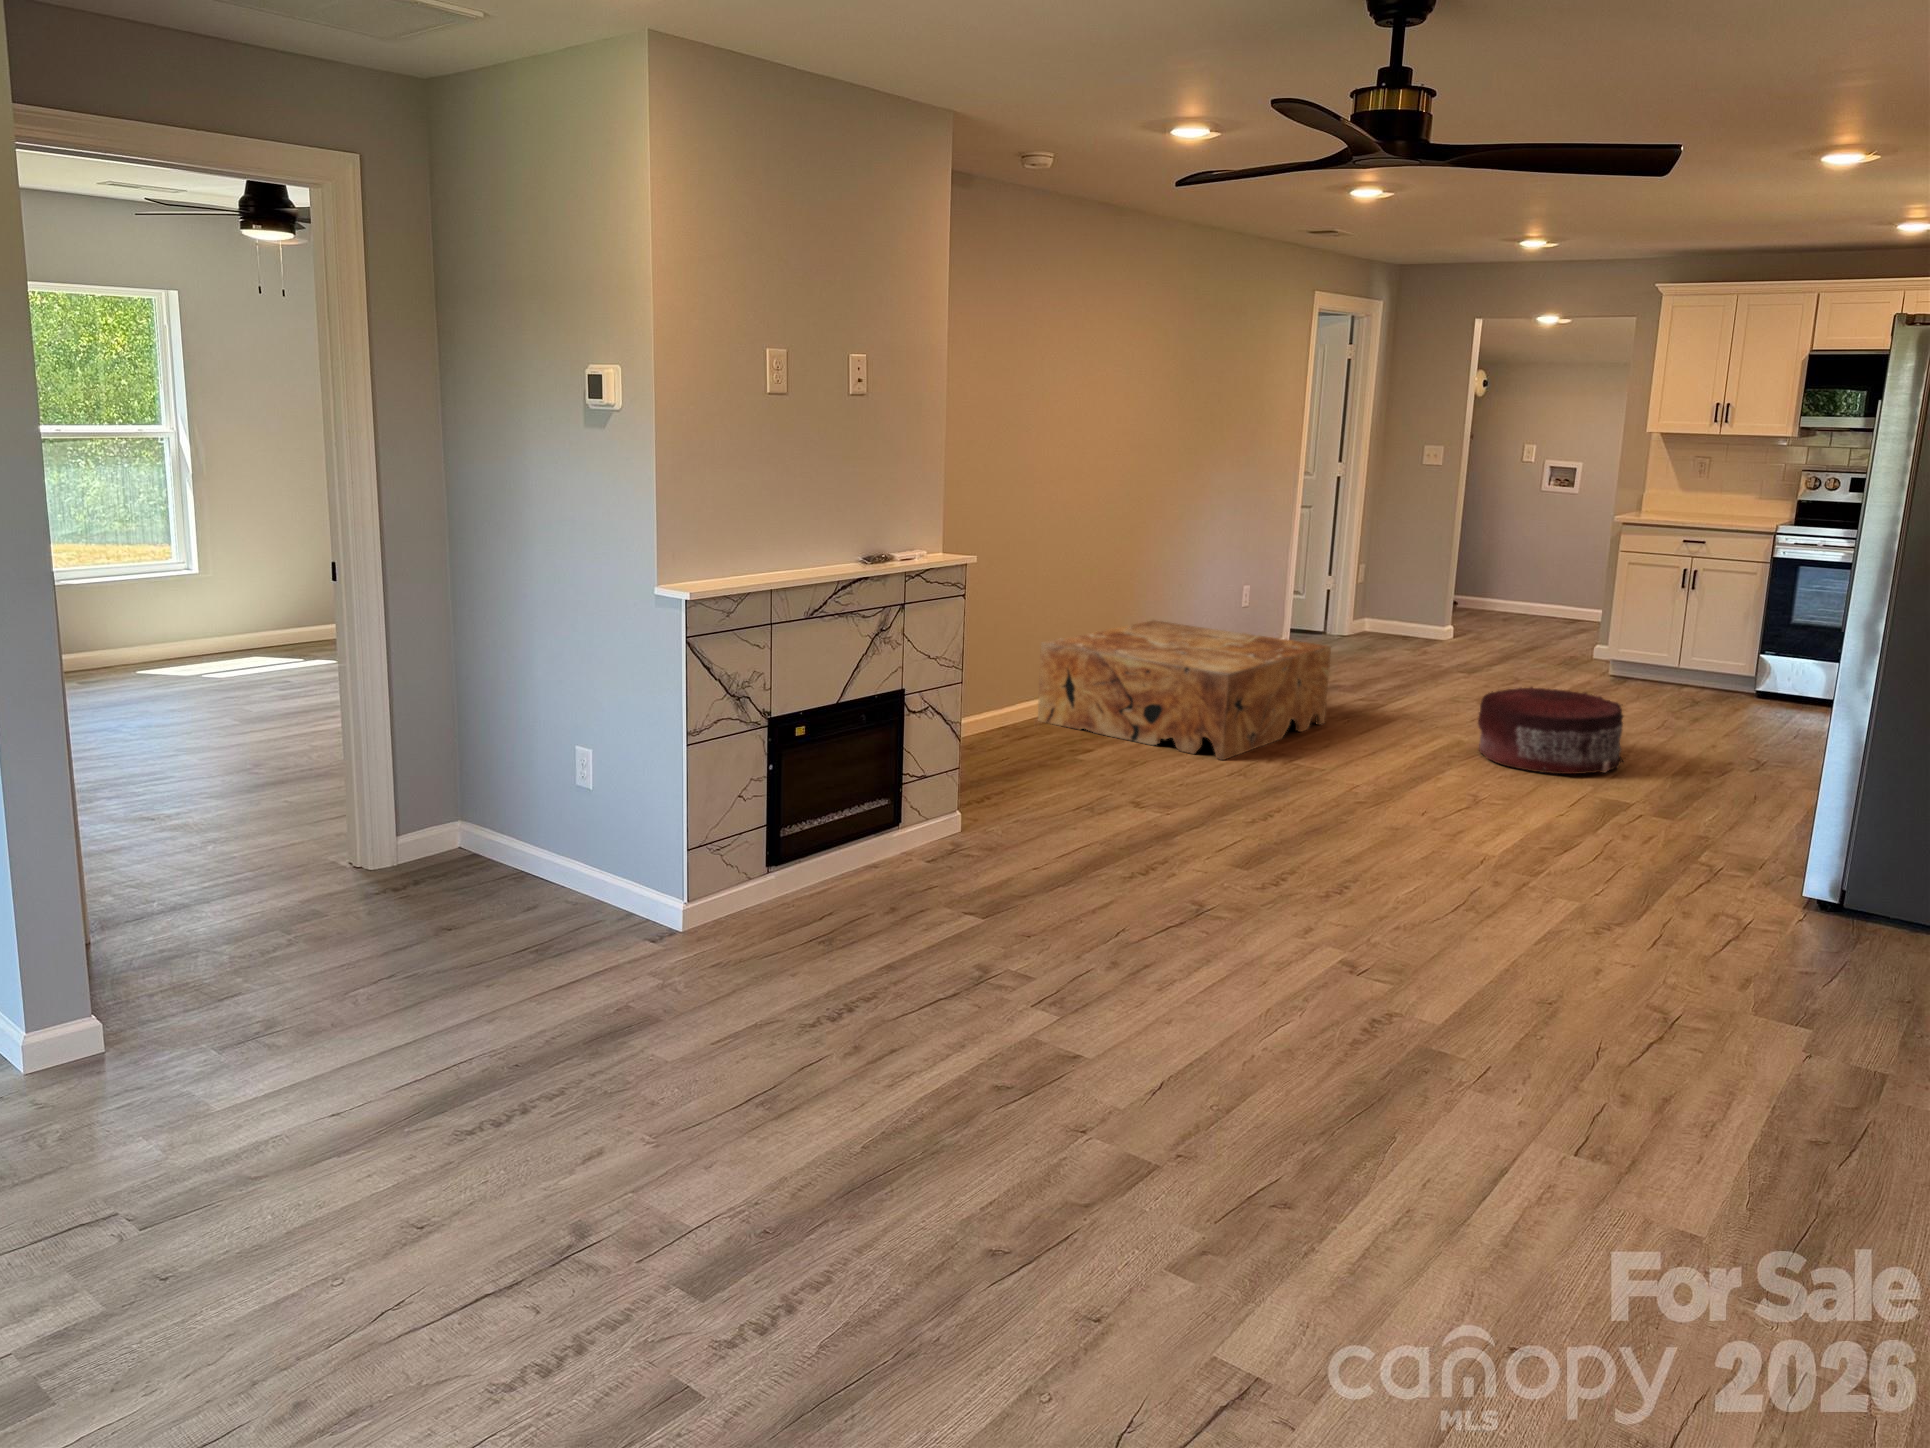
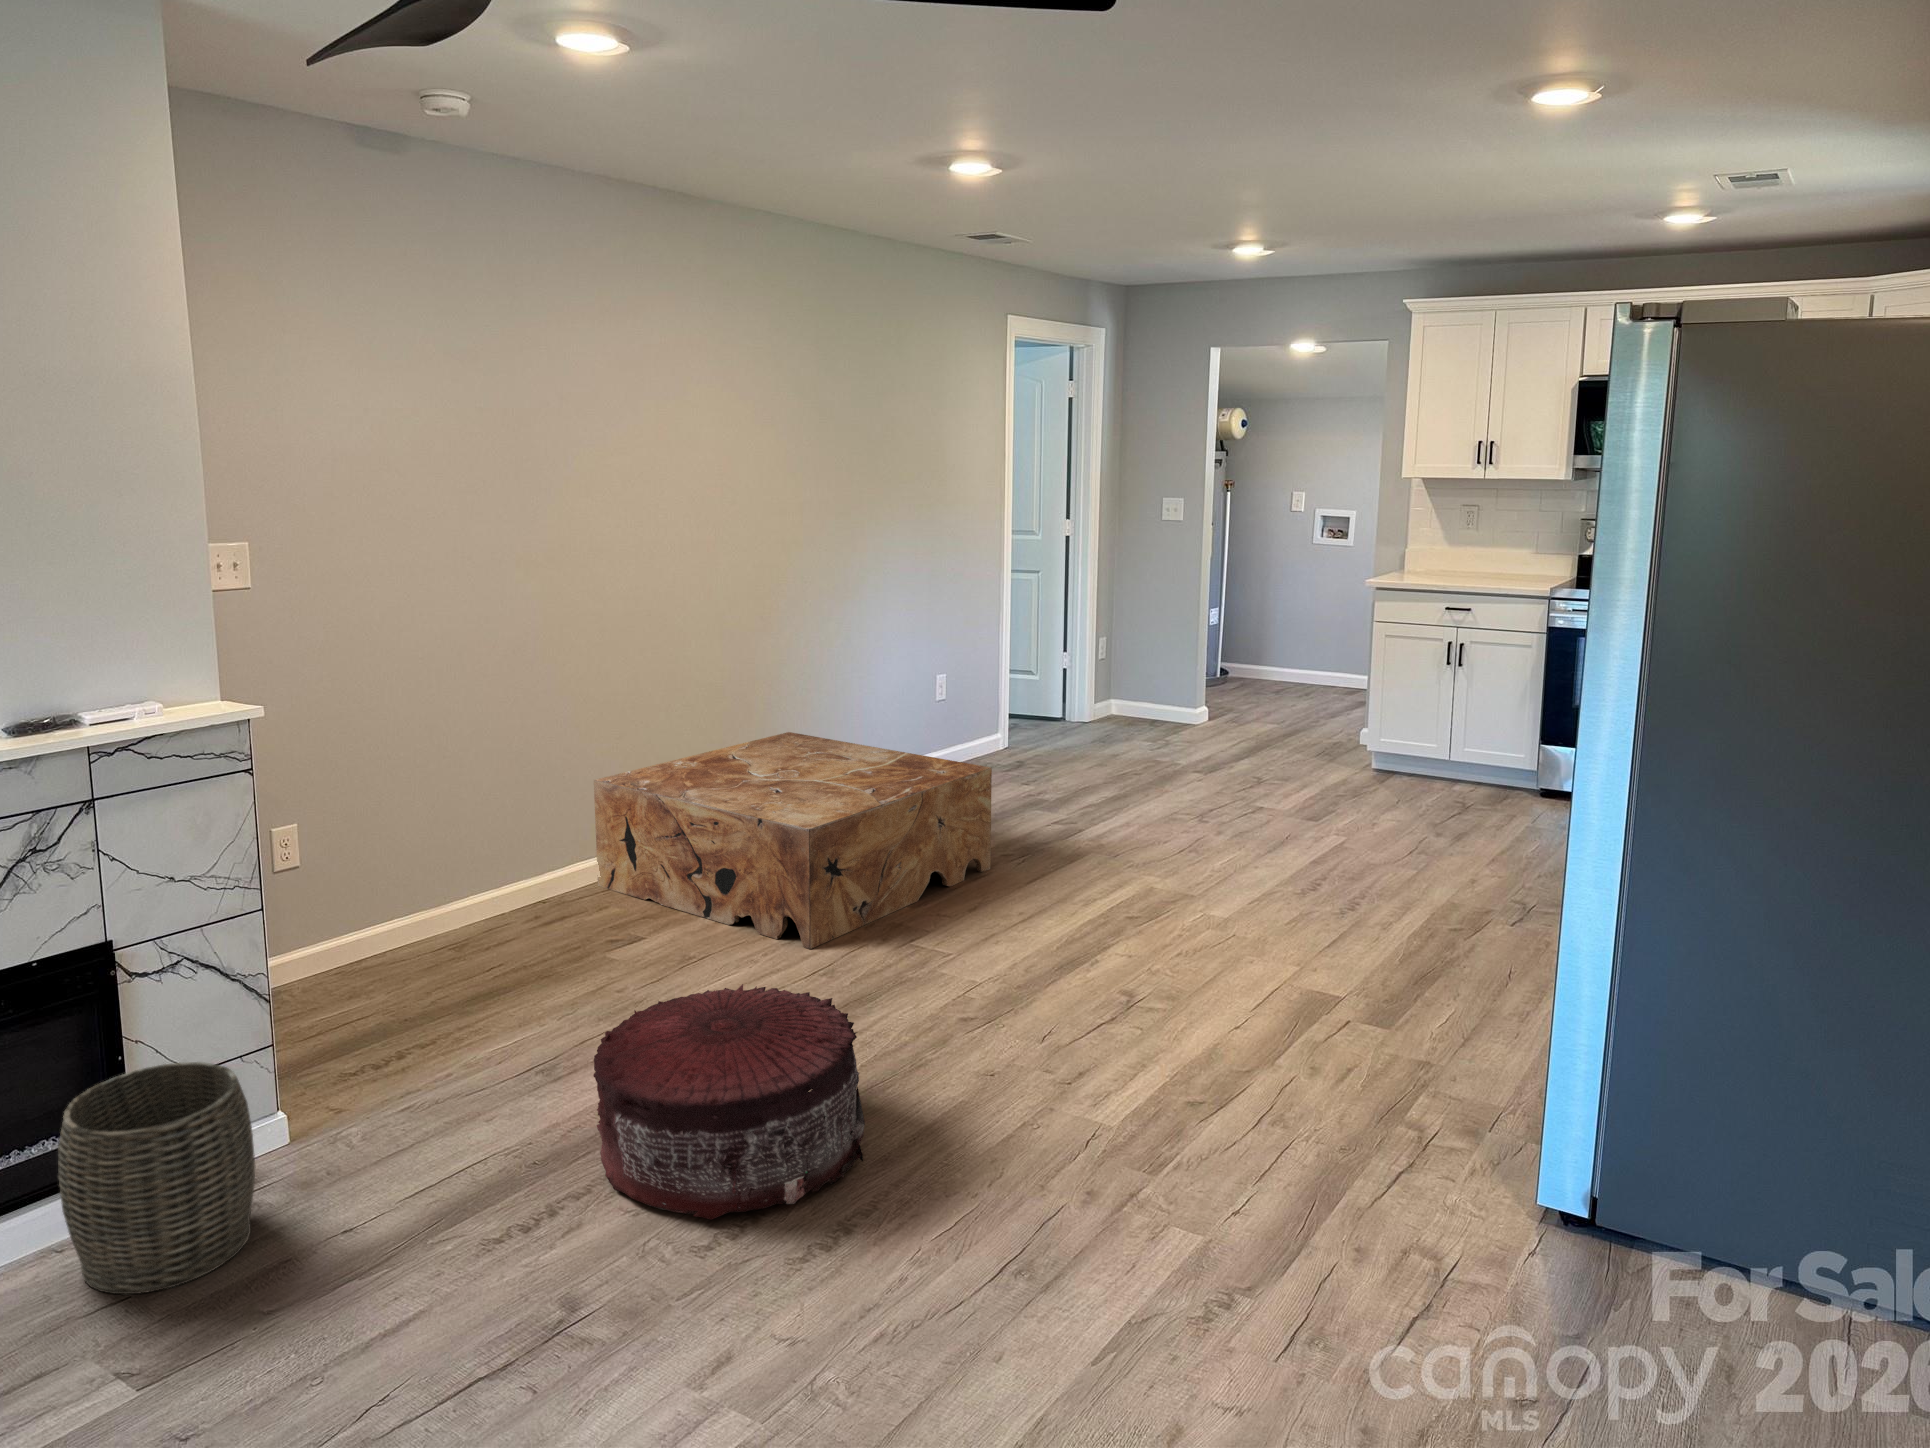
pouf: present [1478,687,1624,774] -> present [593,984,865,1220]
woven basket: none [898,764,996,883] -> present [58,1062,255,1294]

